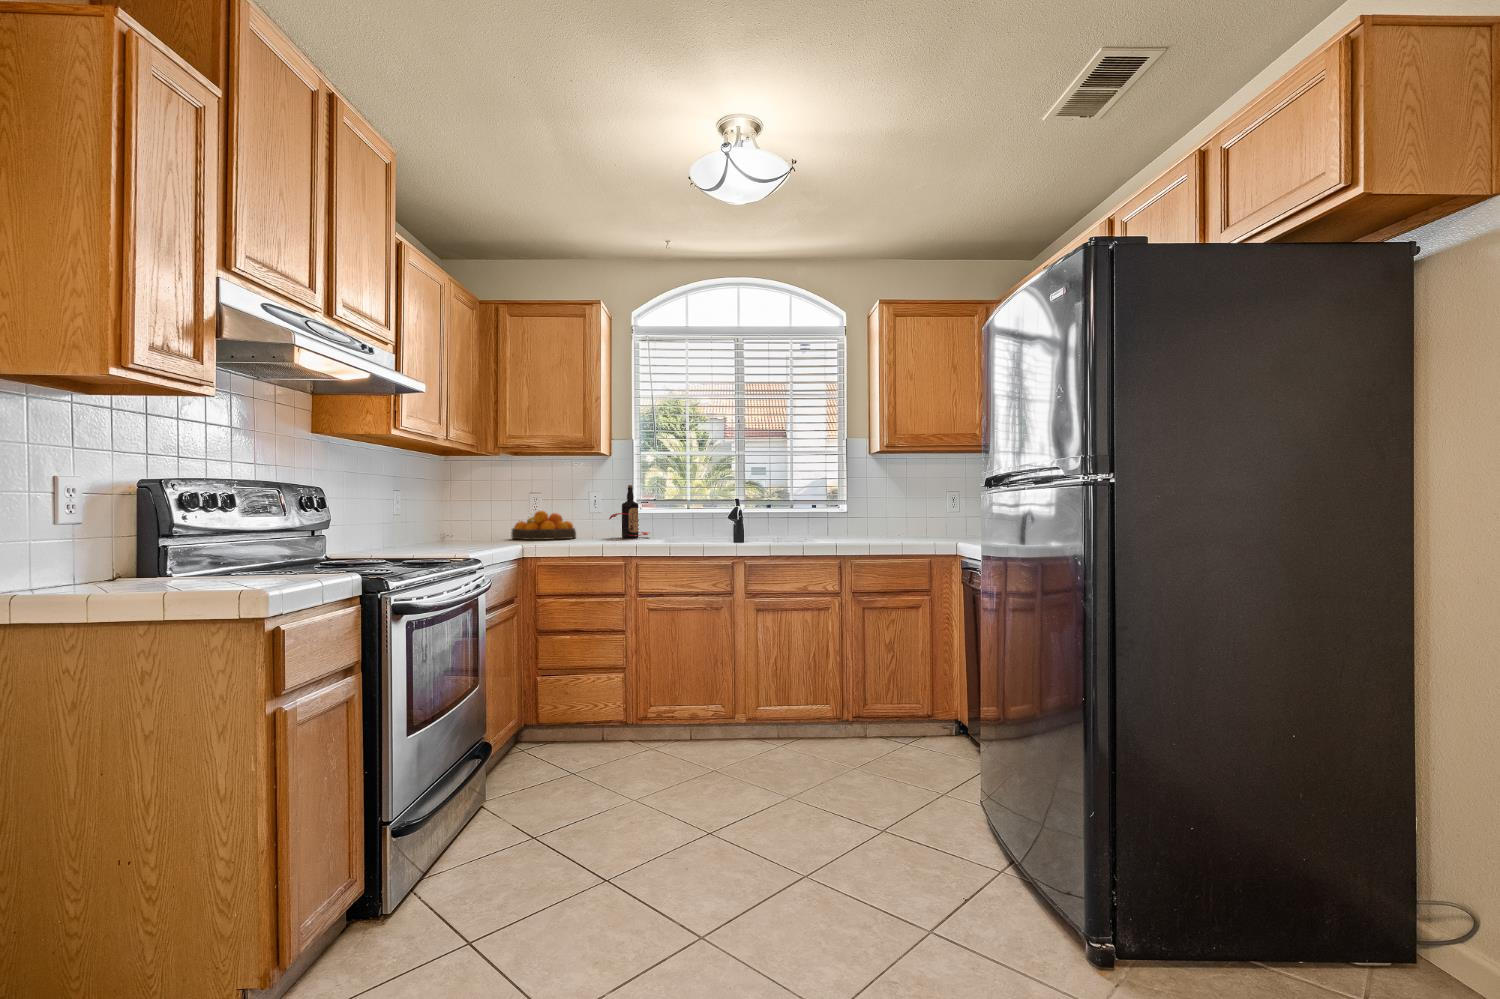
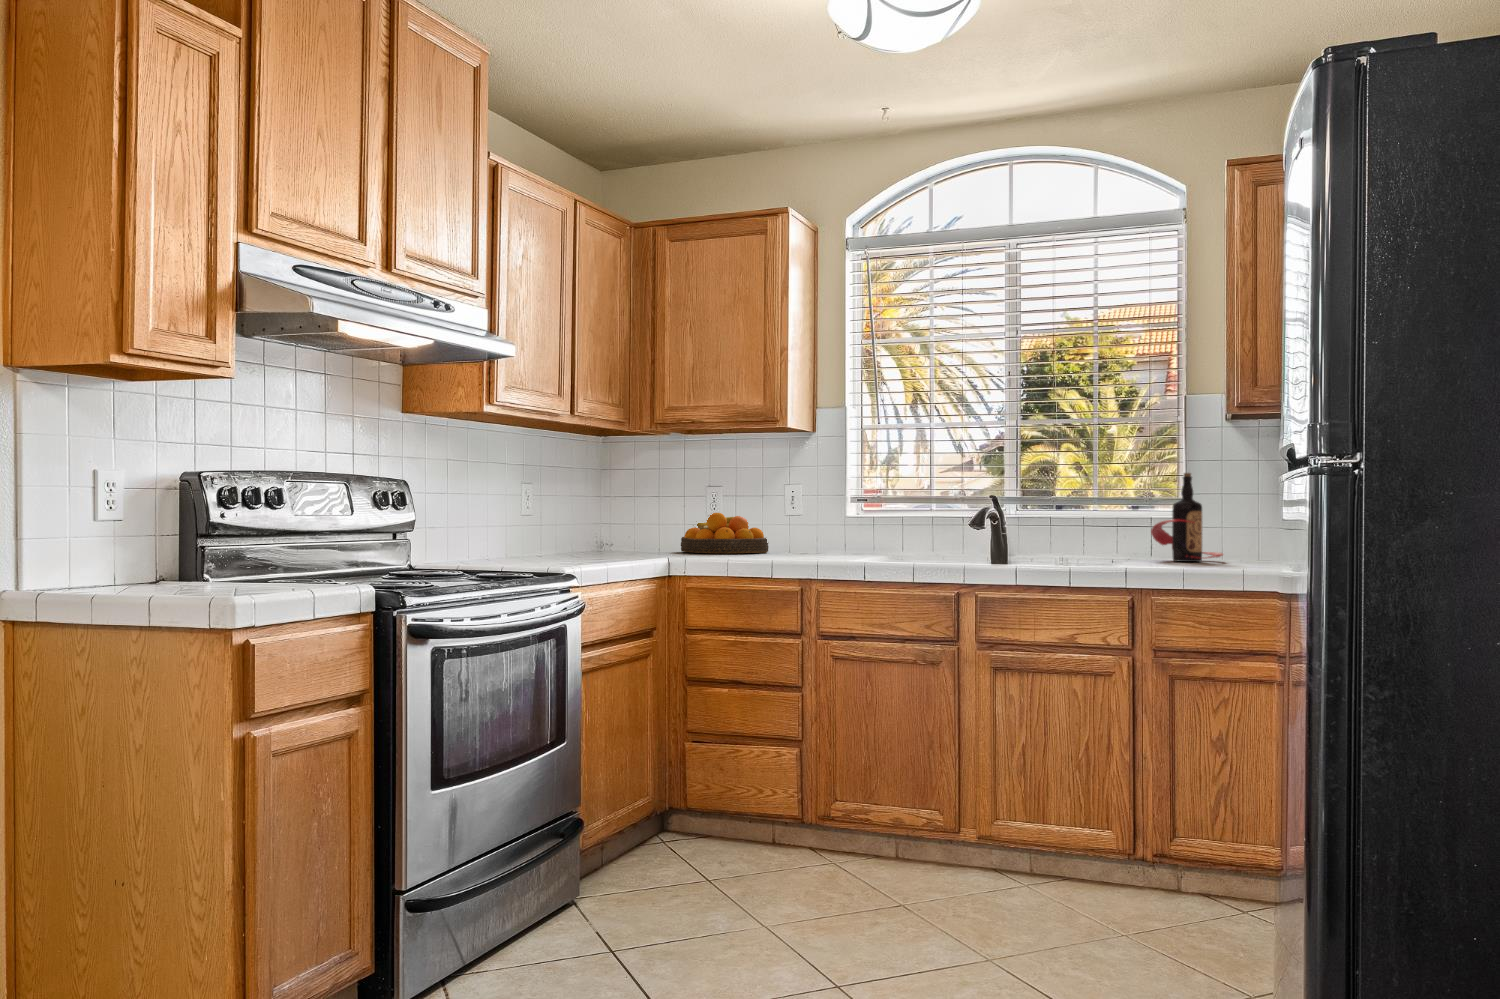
bottle: present [609,485,650,538] -> present [1151,473,1223,562]

